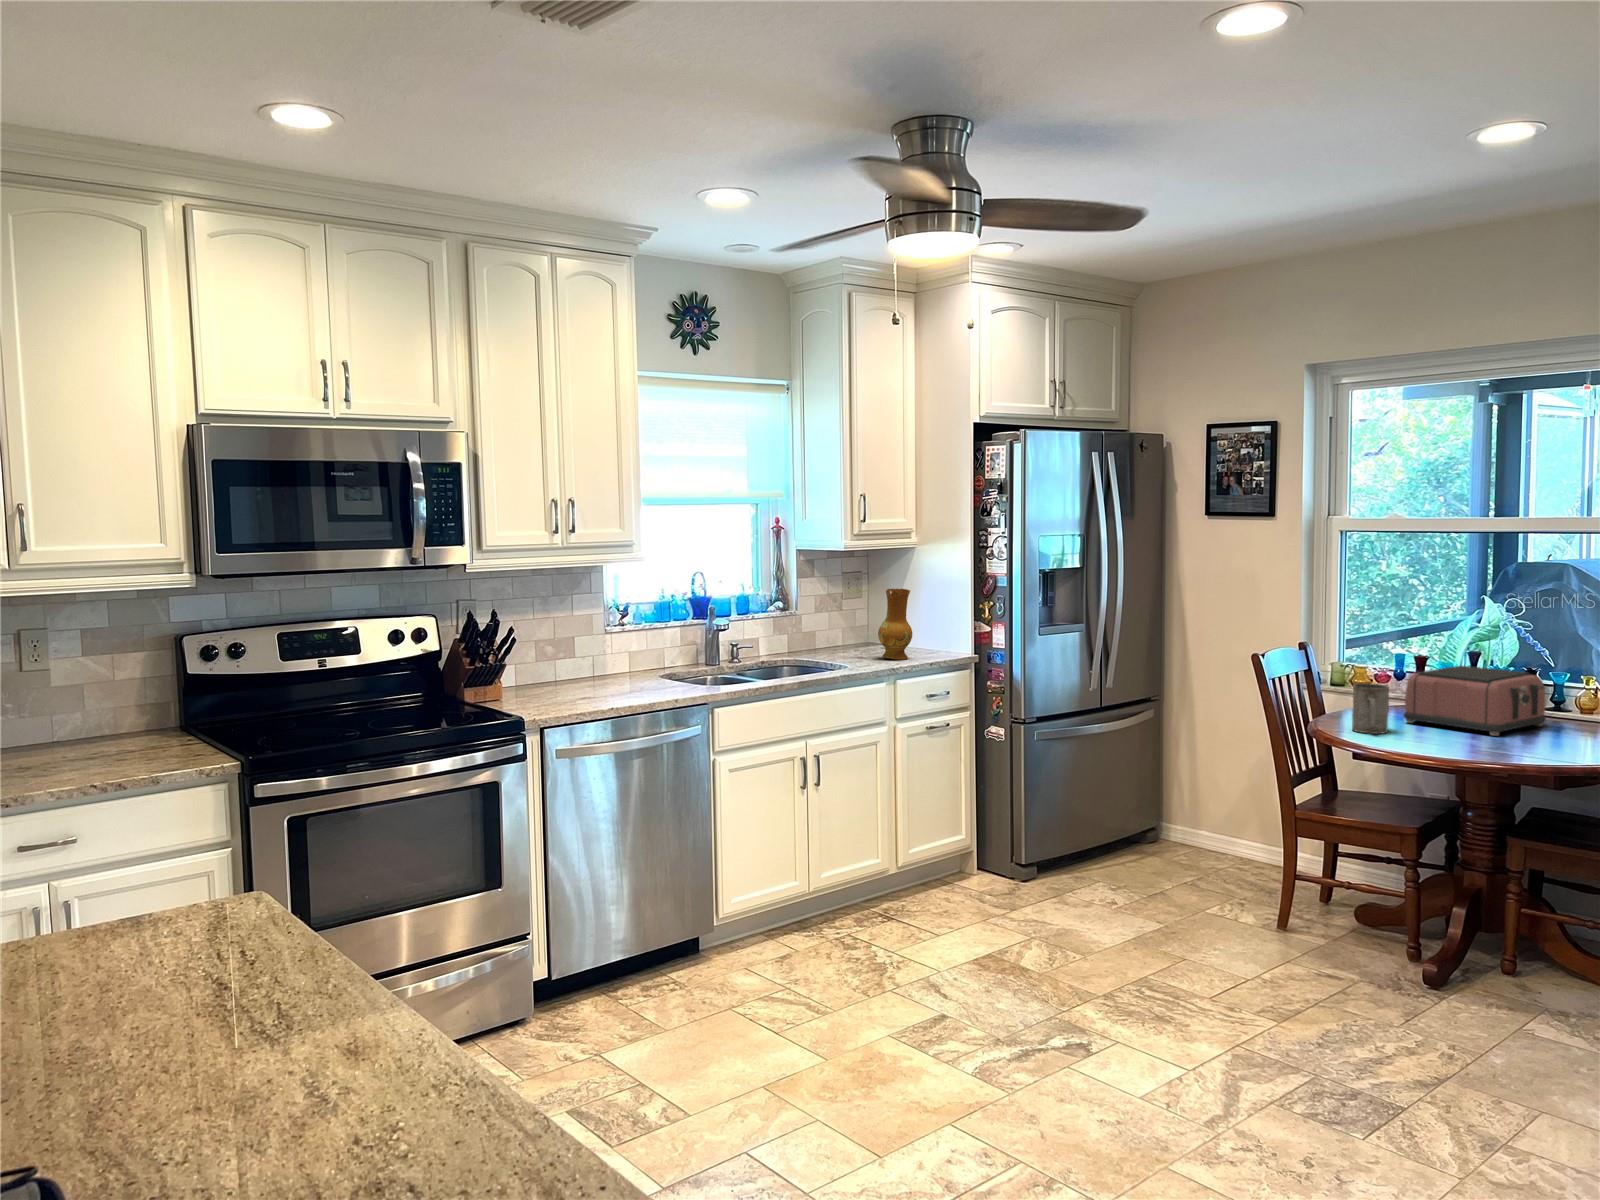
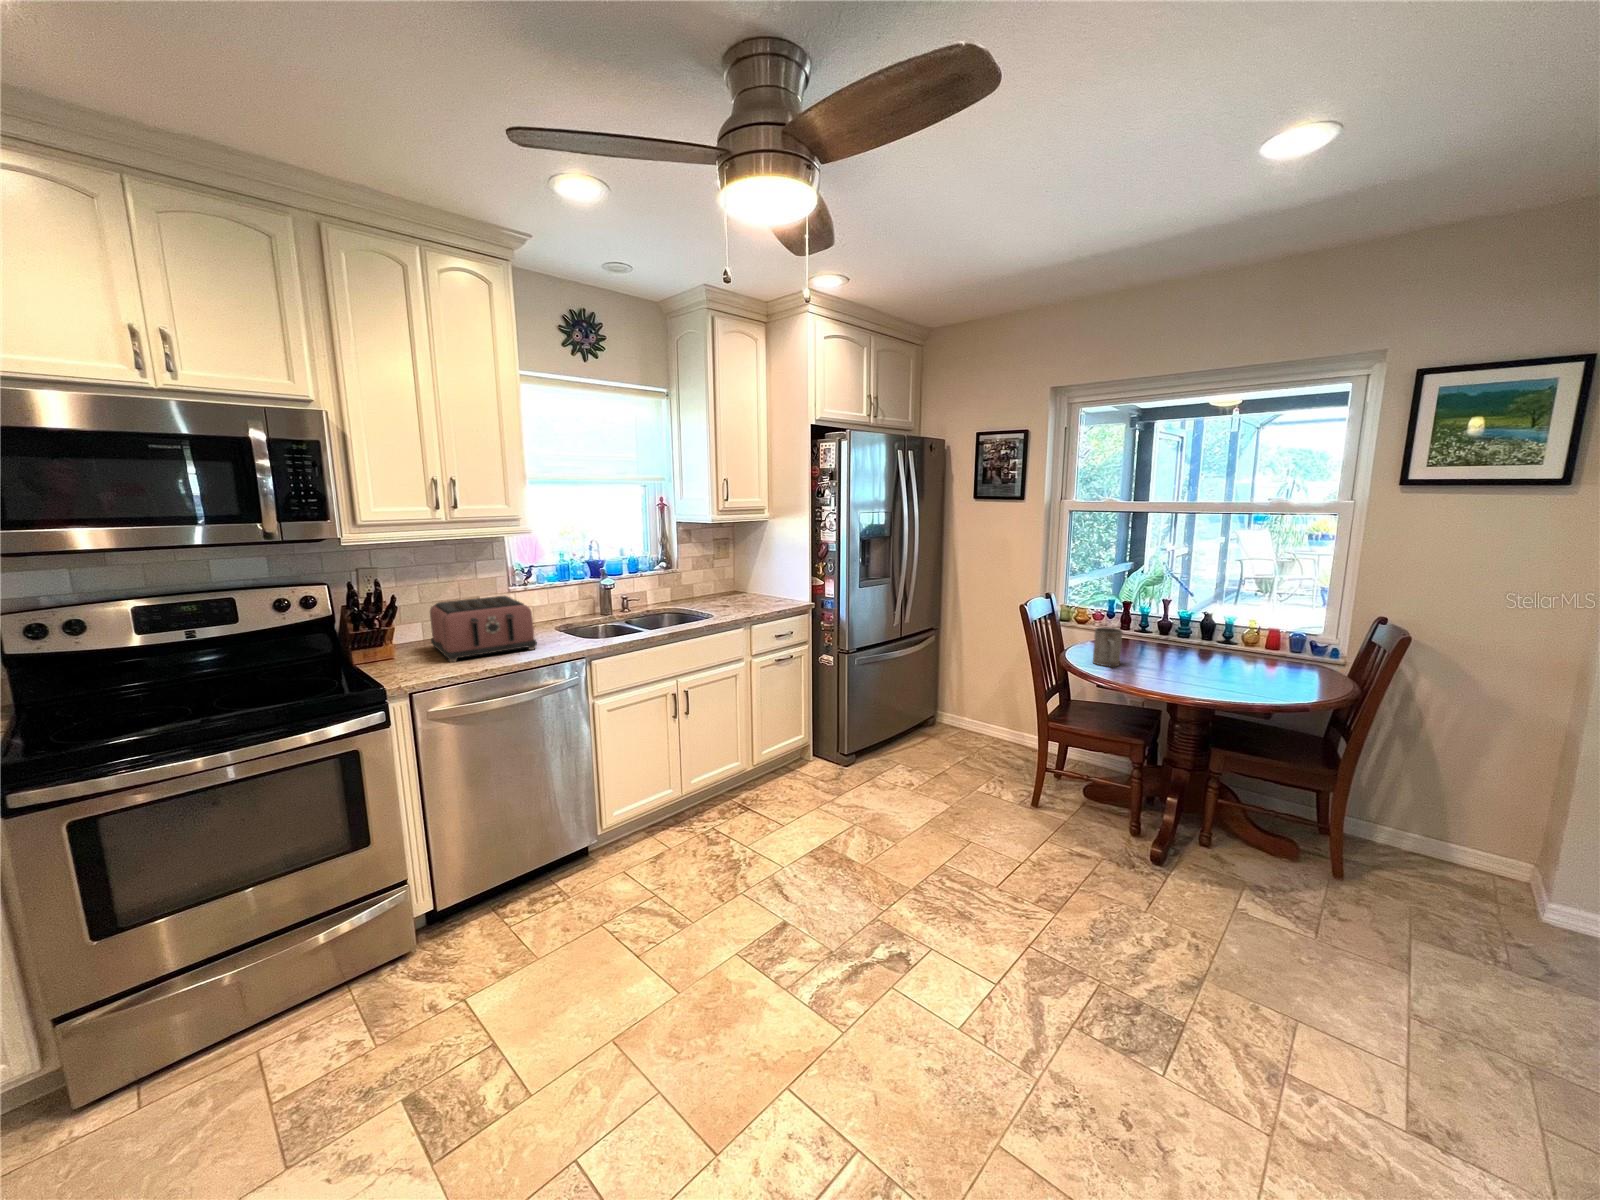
ceramic jug: present [878,589,912,660] -> none [739,552,765,606]
toaster: present [1403,666,1546,736] -> present [430,596,537,662]

